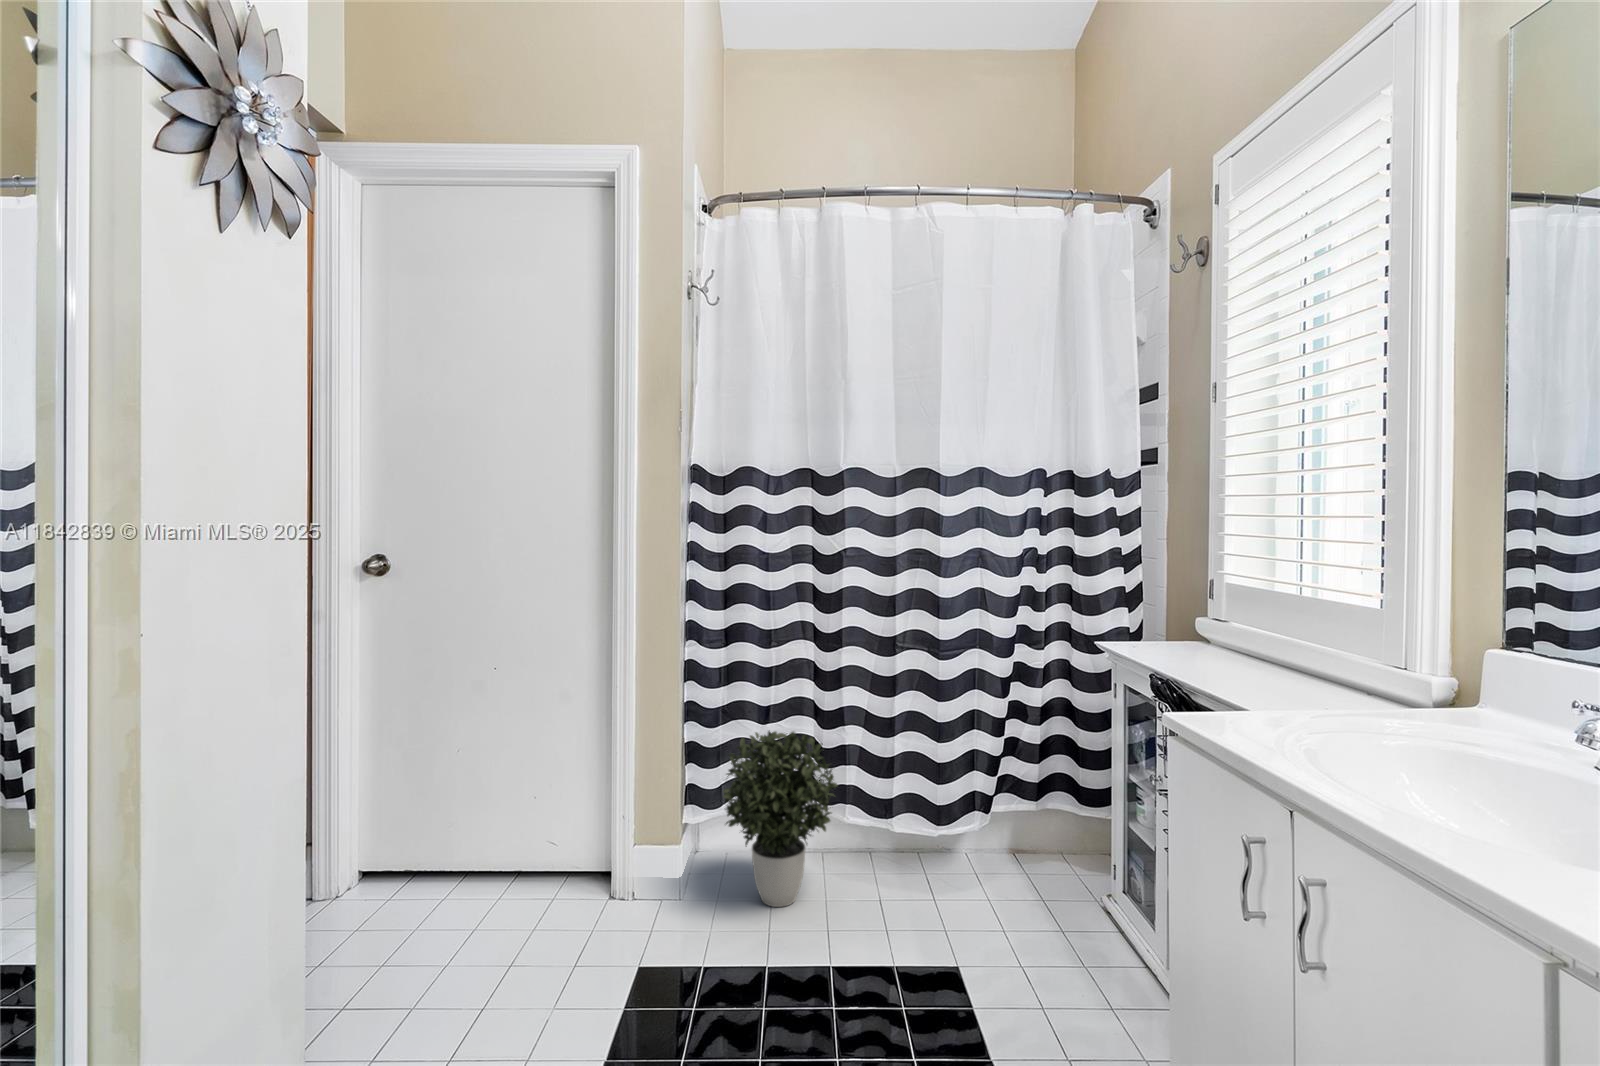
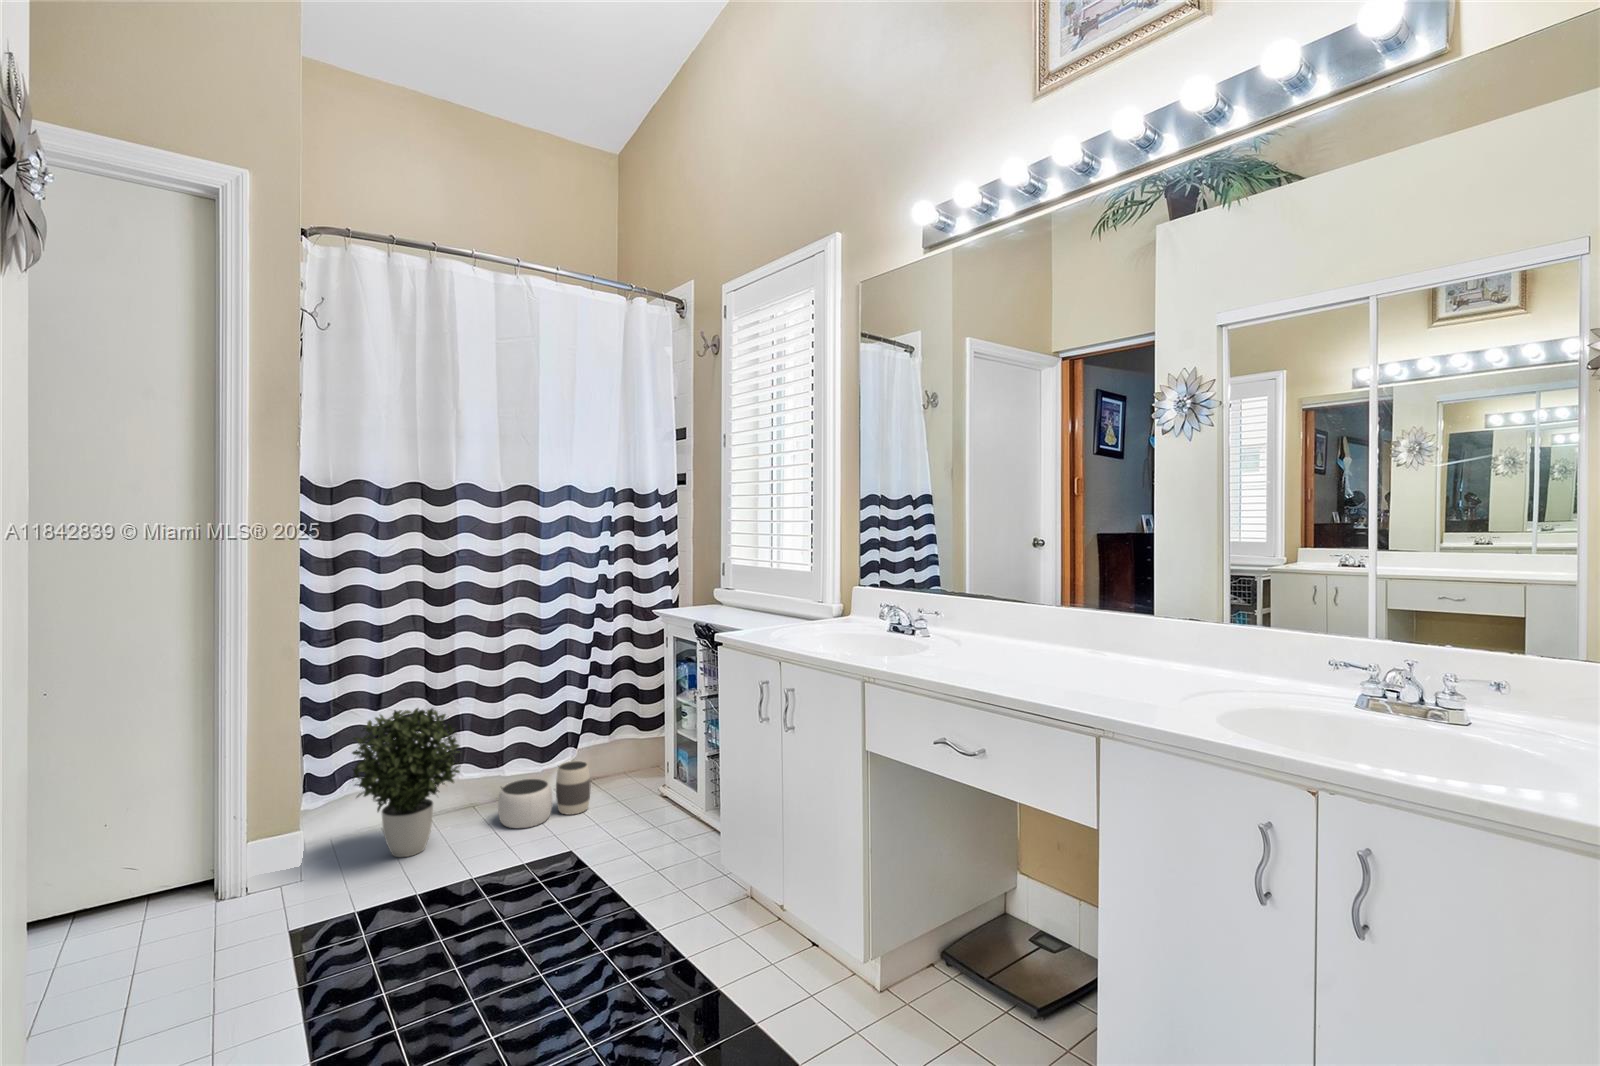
waste basket: none [882,831,999,909] -> present [498,761,591,828]

